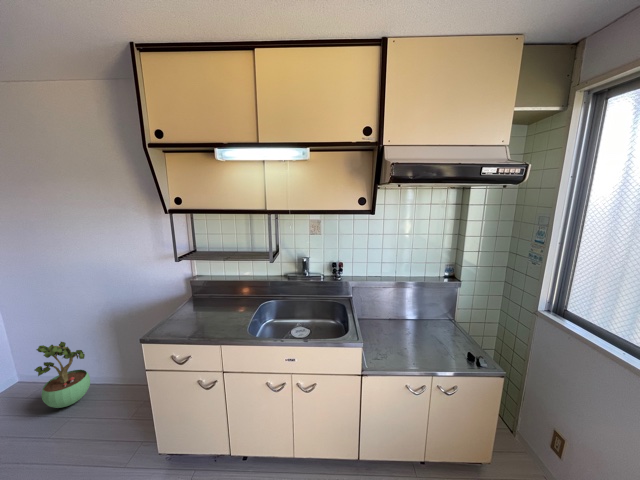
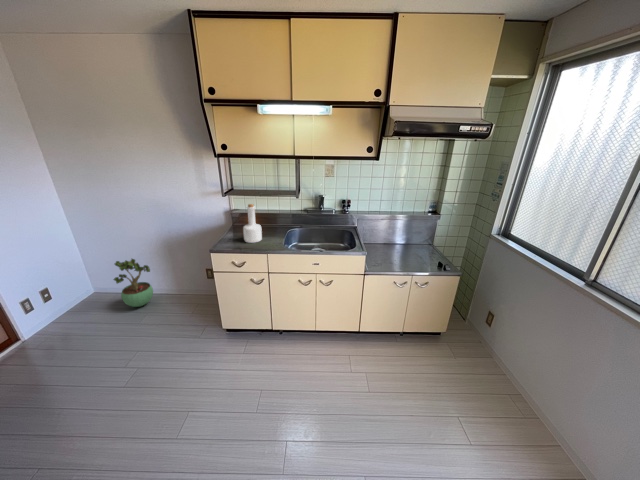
bottle: none [195,273,222,326] -> present [243,204,262,243]

